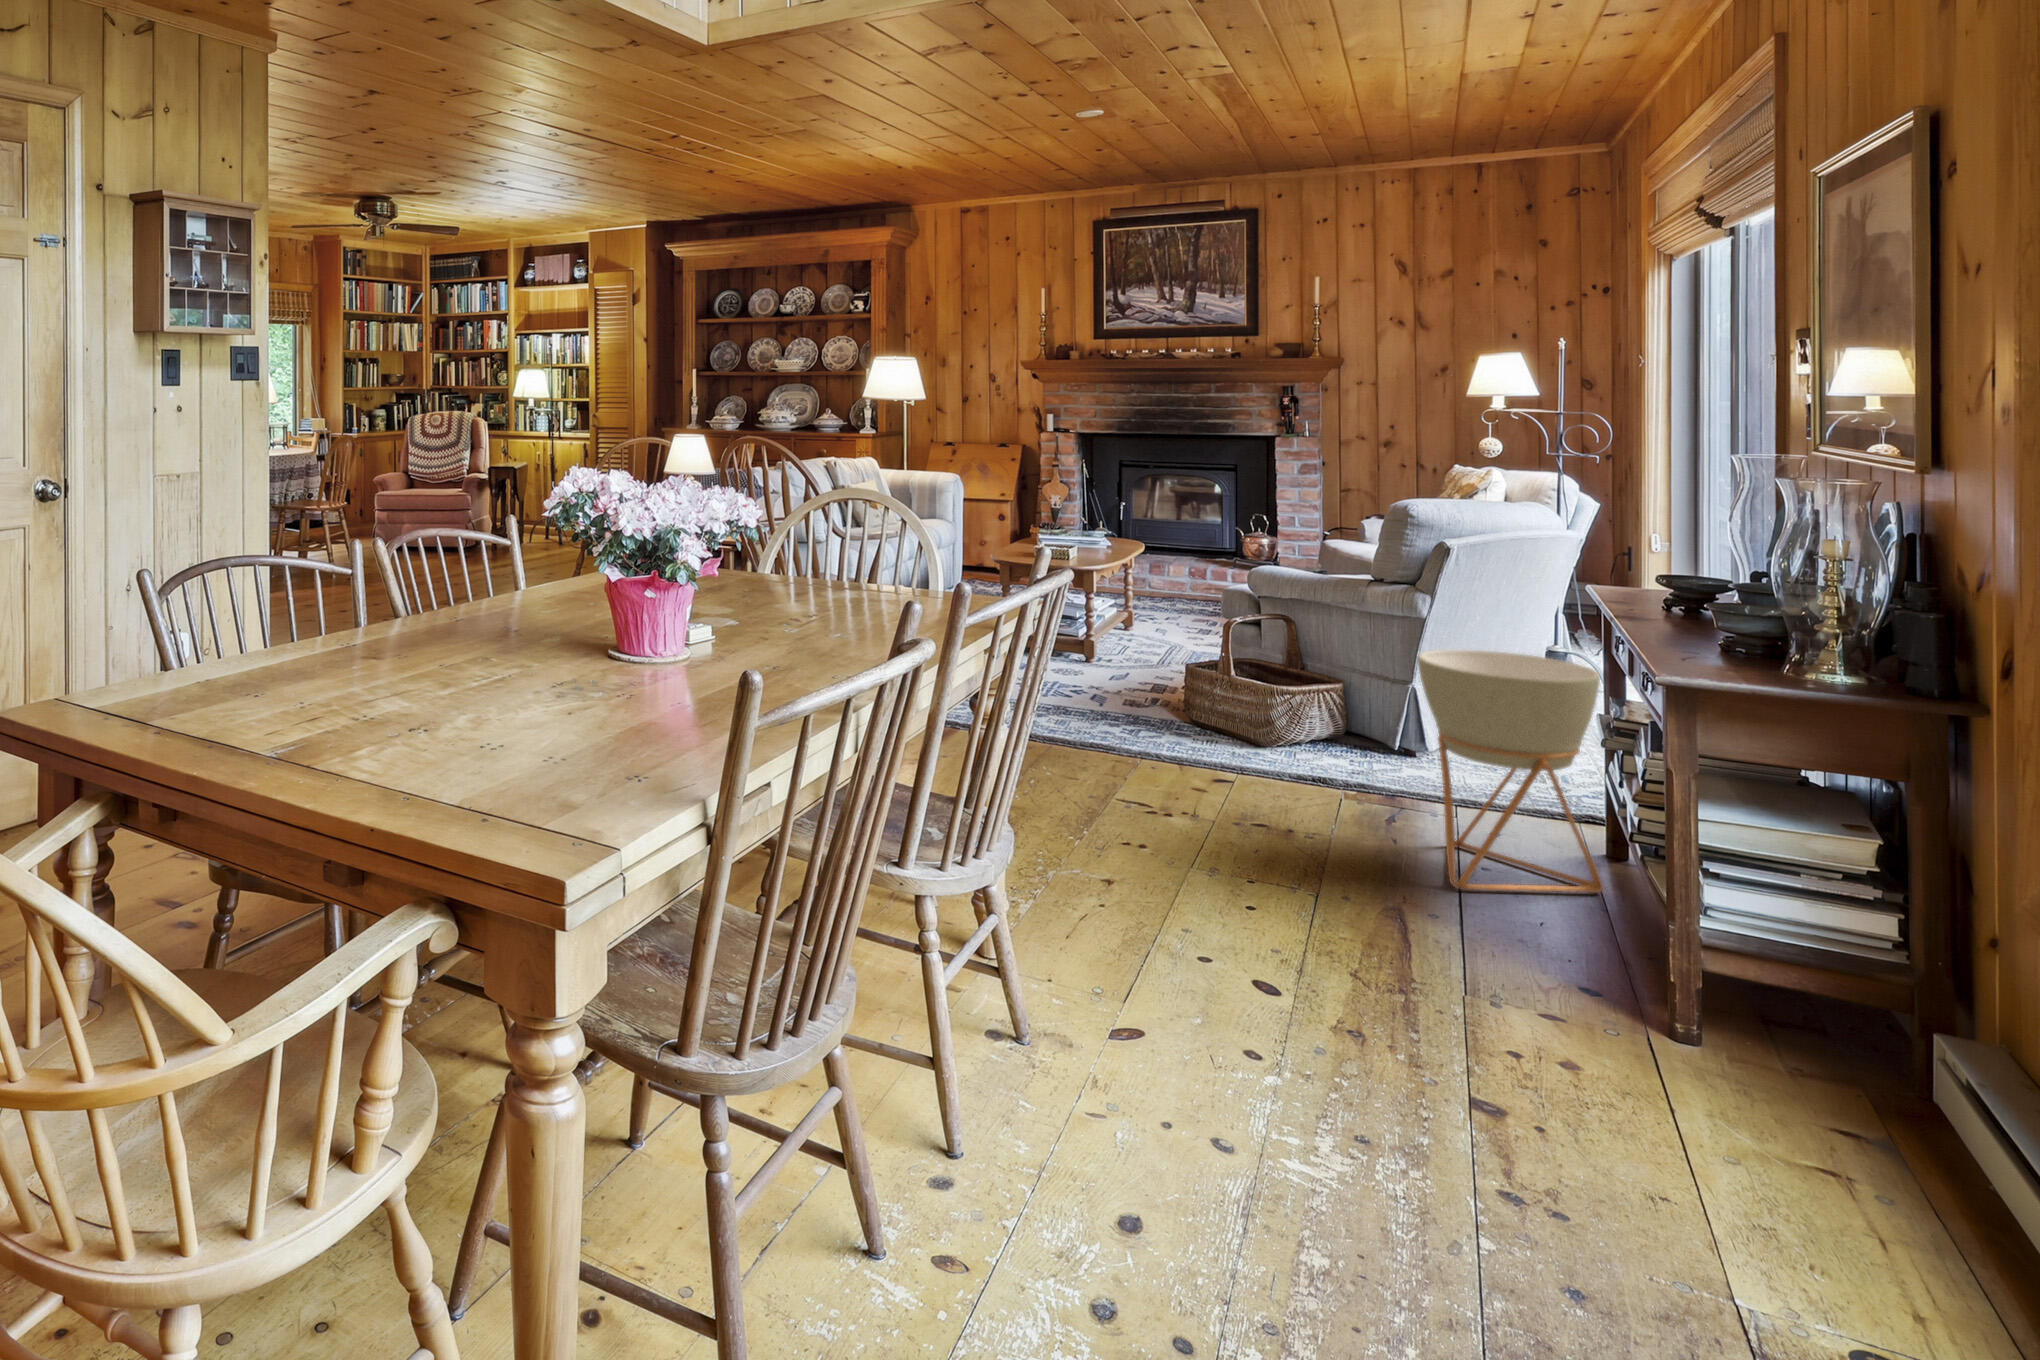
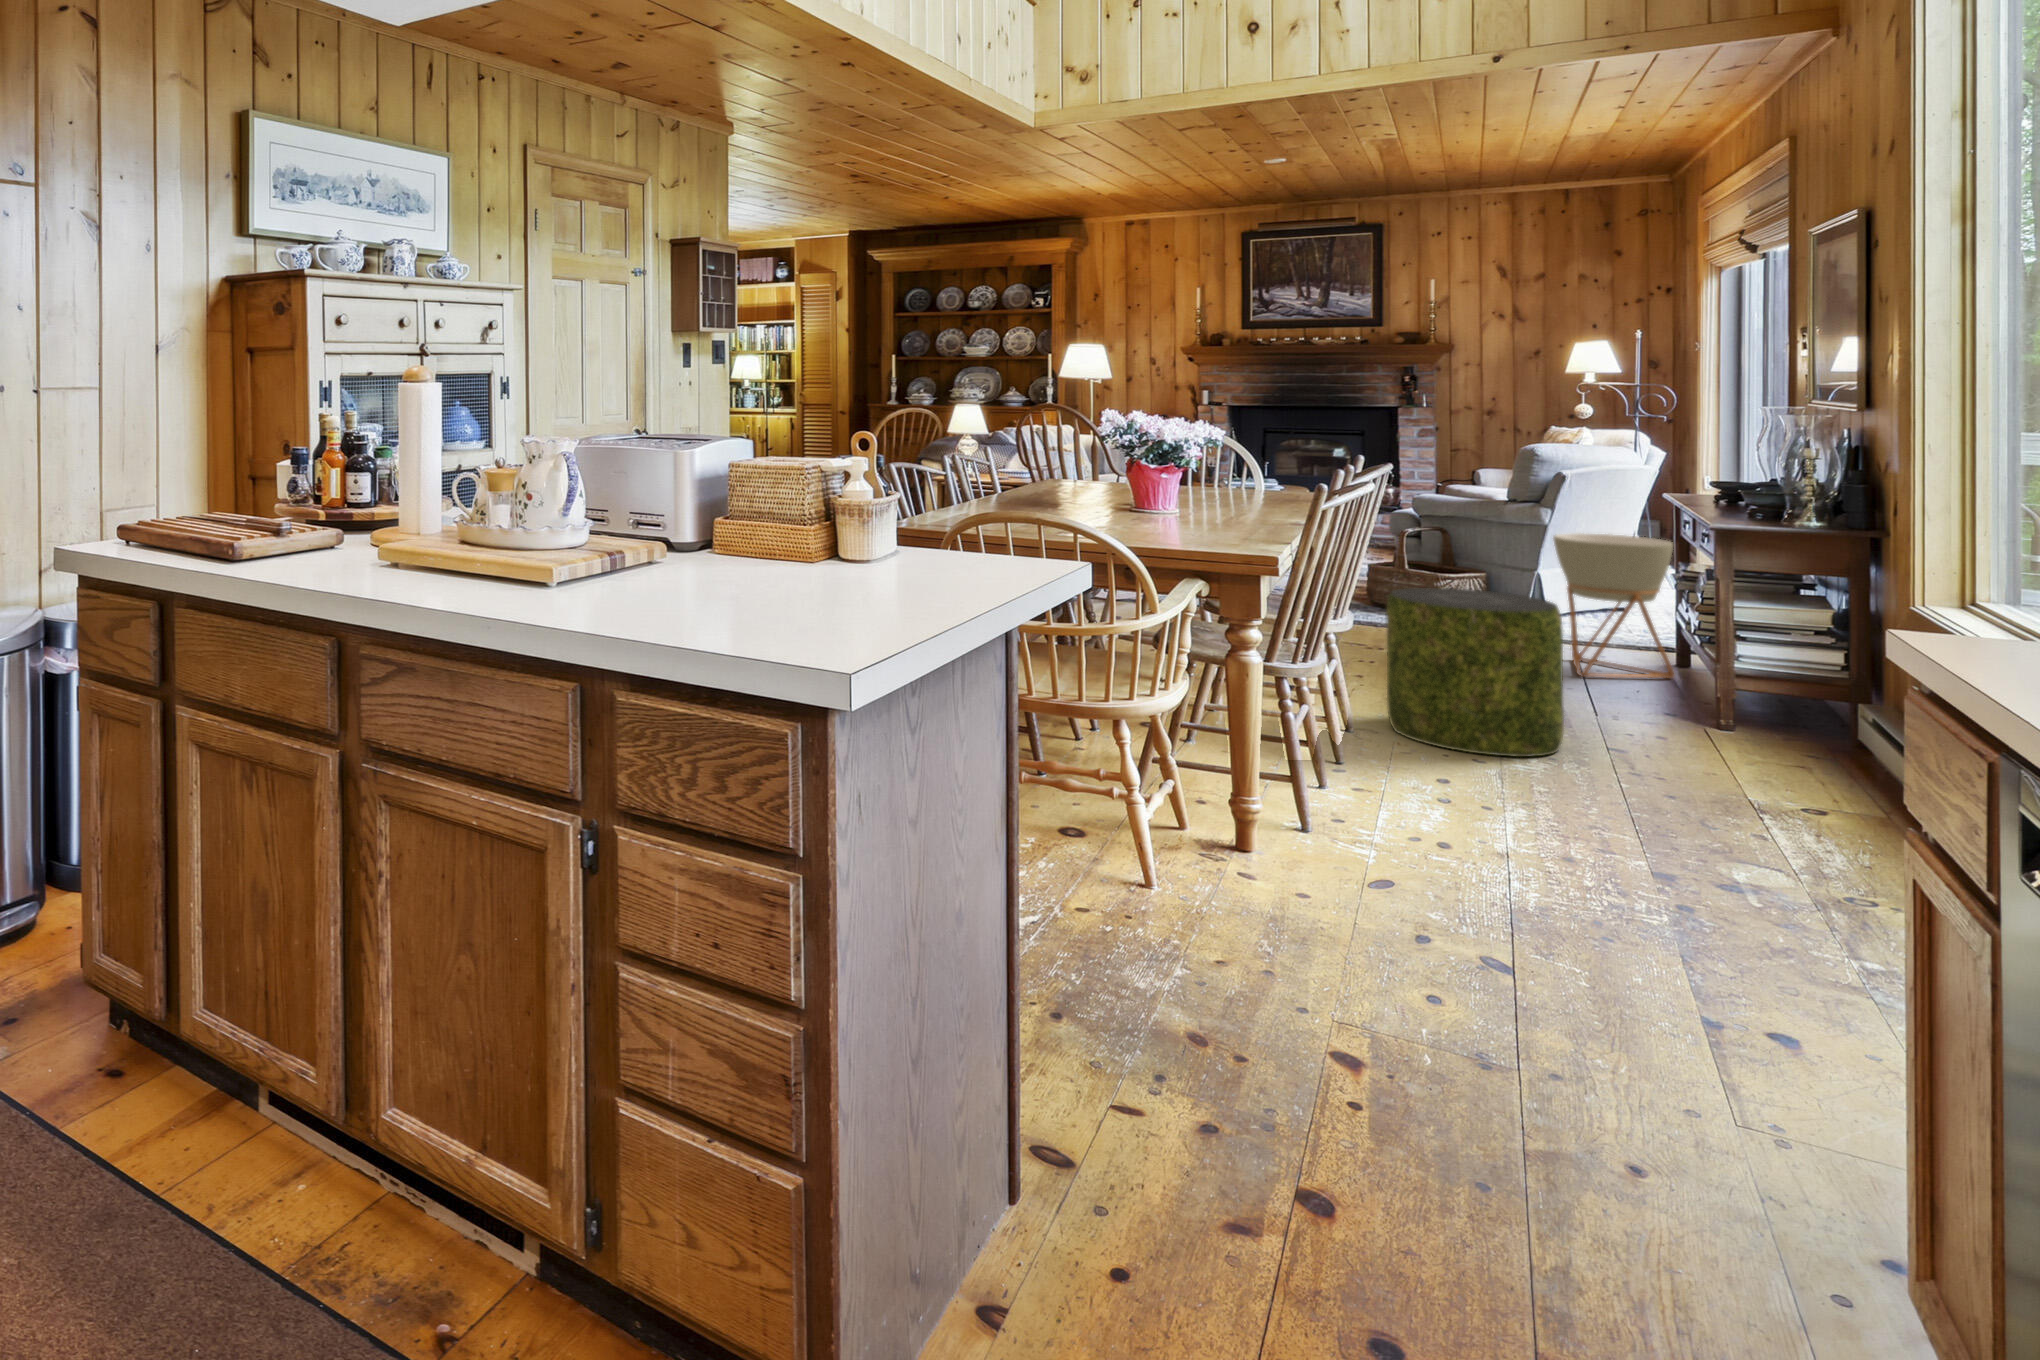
pouf: none [1093,777,1391,1138] -> present [1386,588,1564,757]

